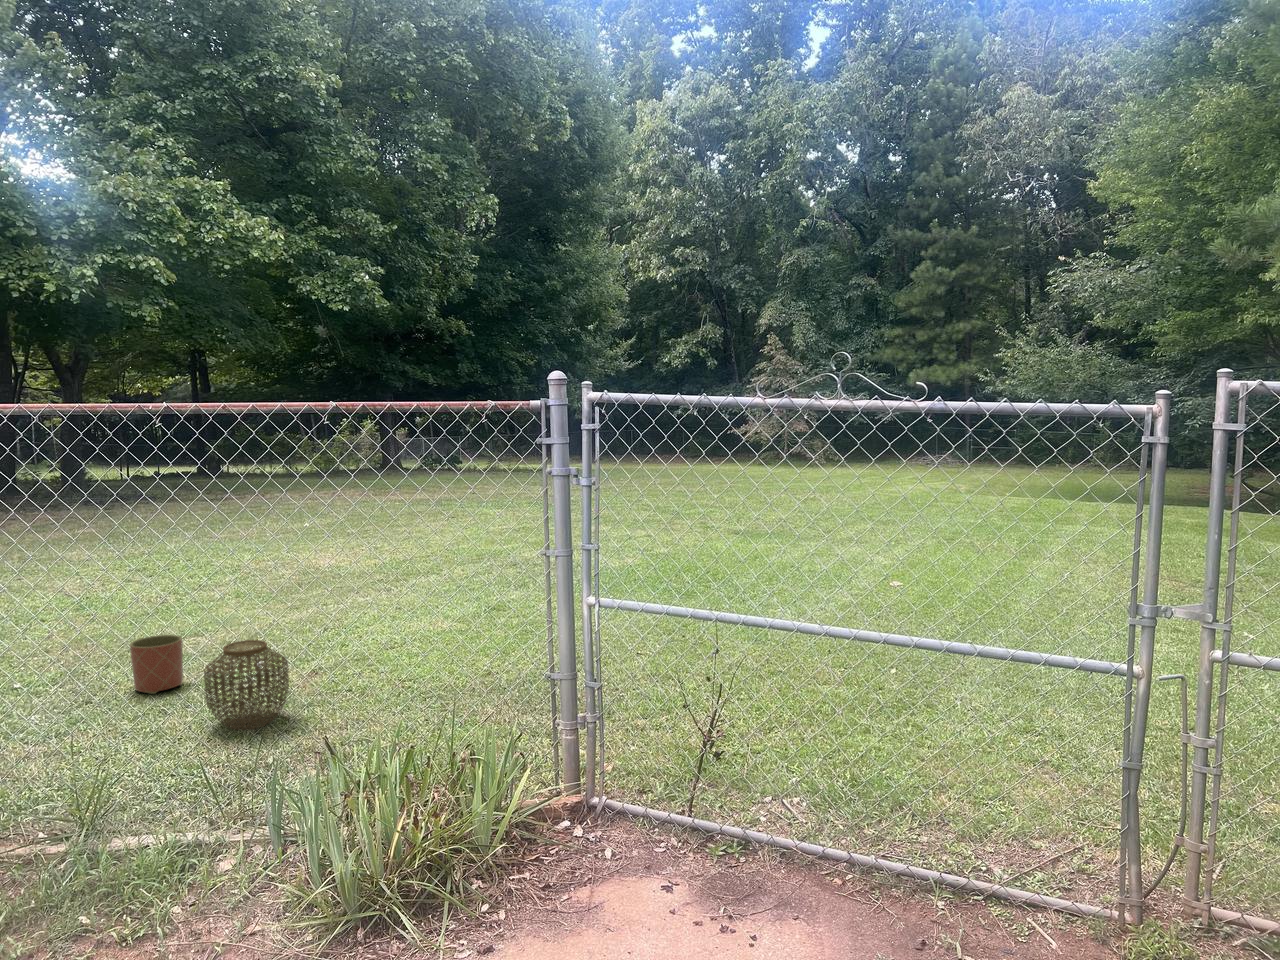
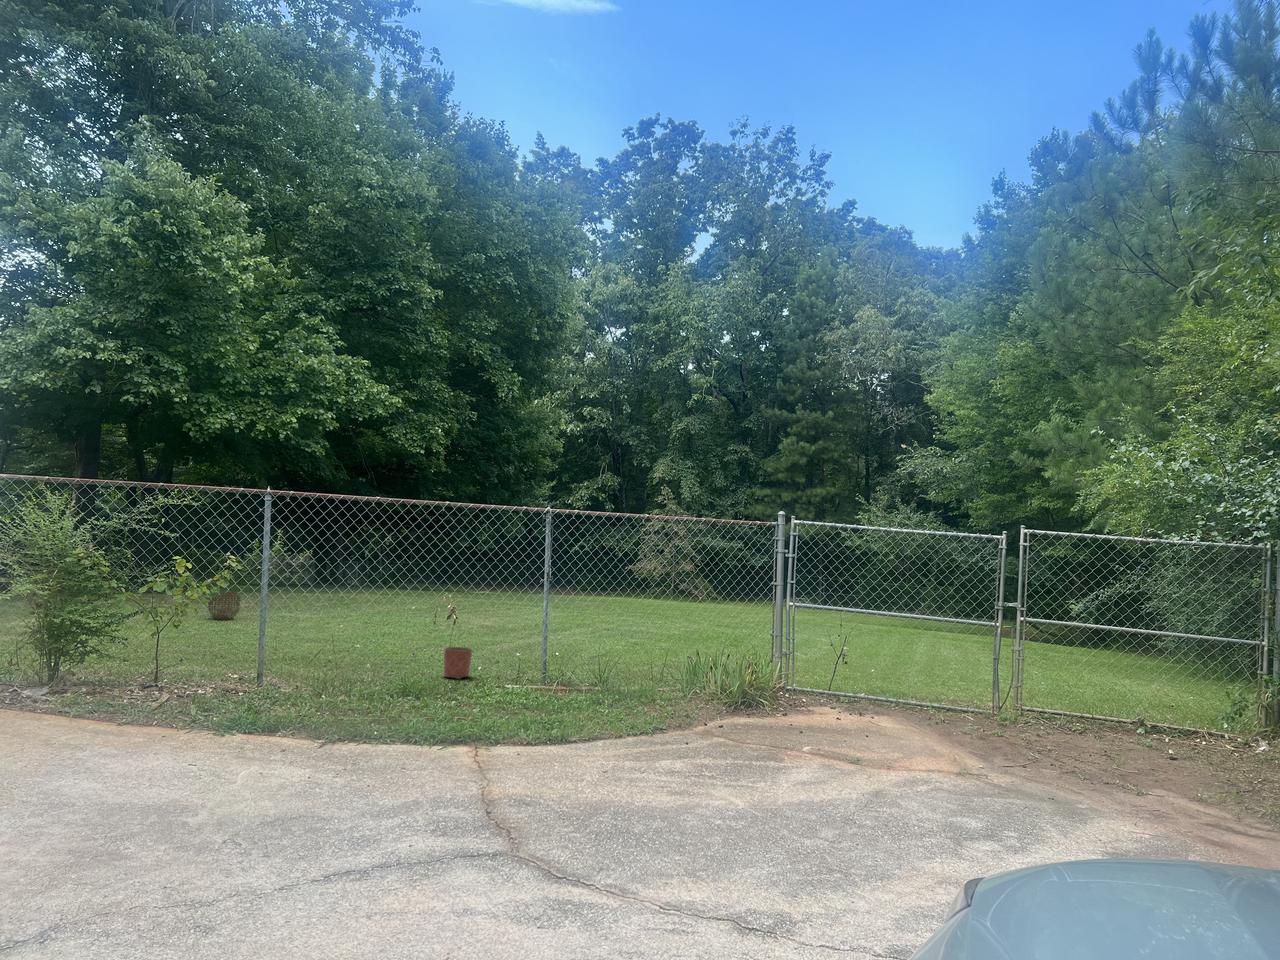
woven basket: present [204,640,289,730] -> present [208,591,240,620]

